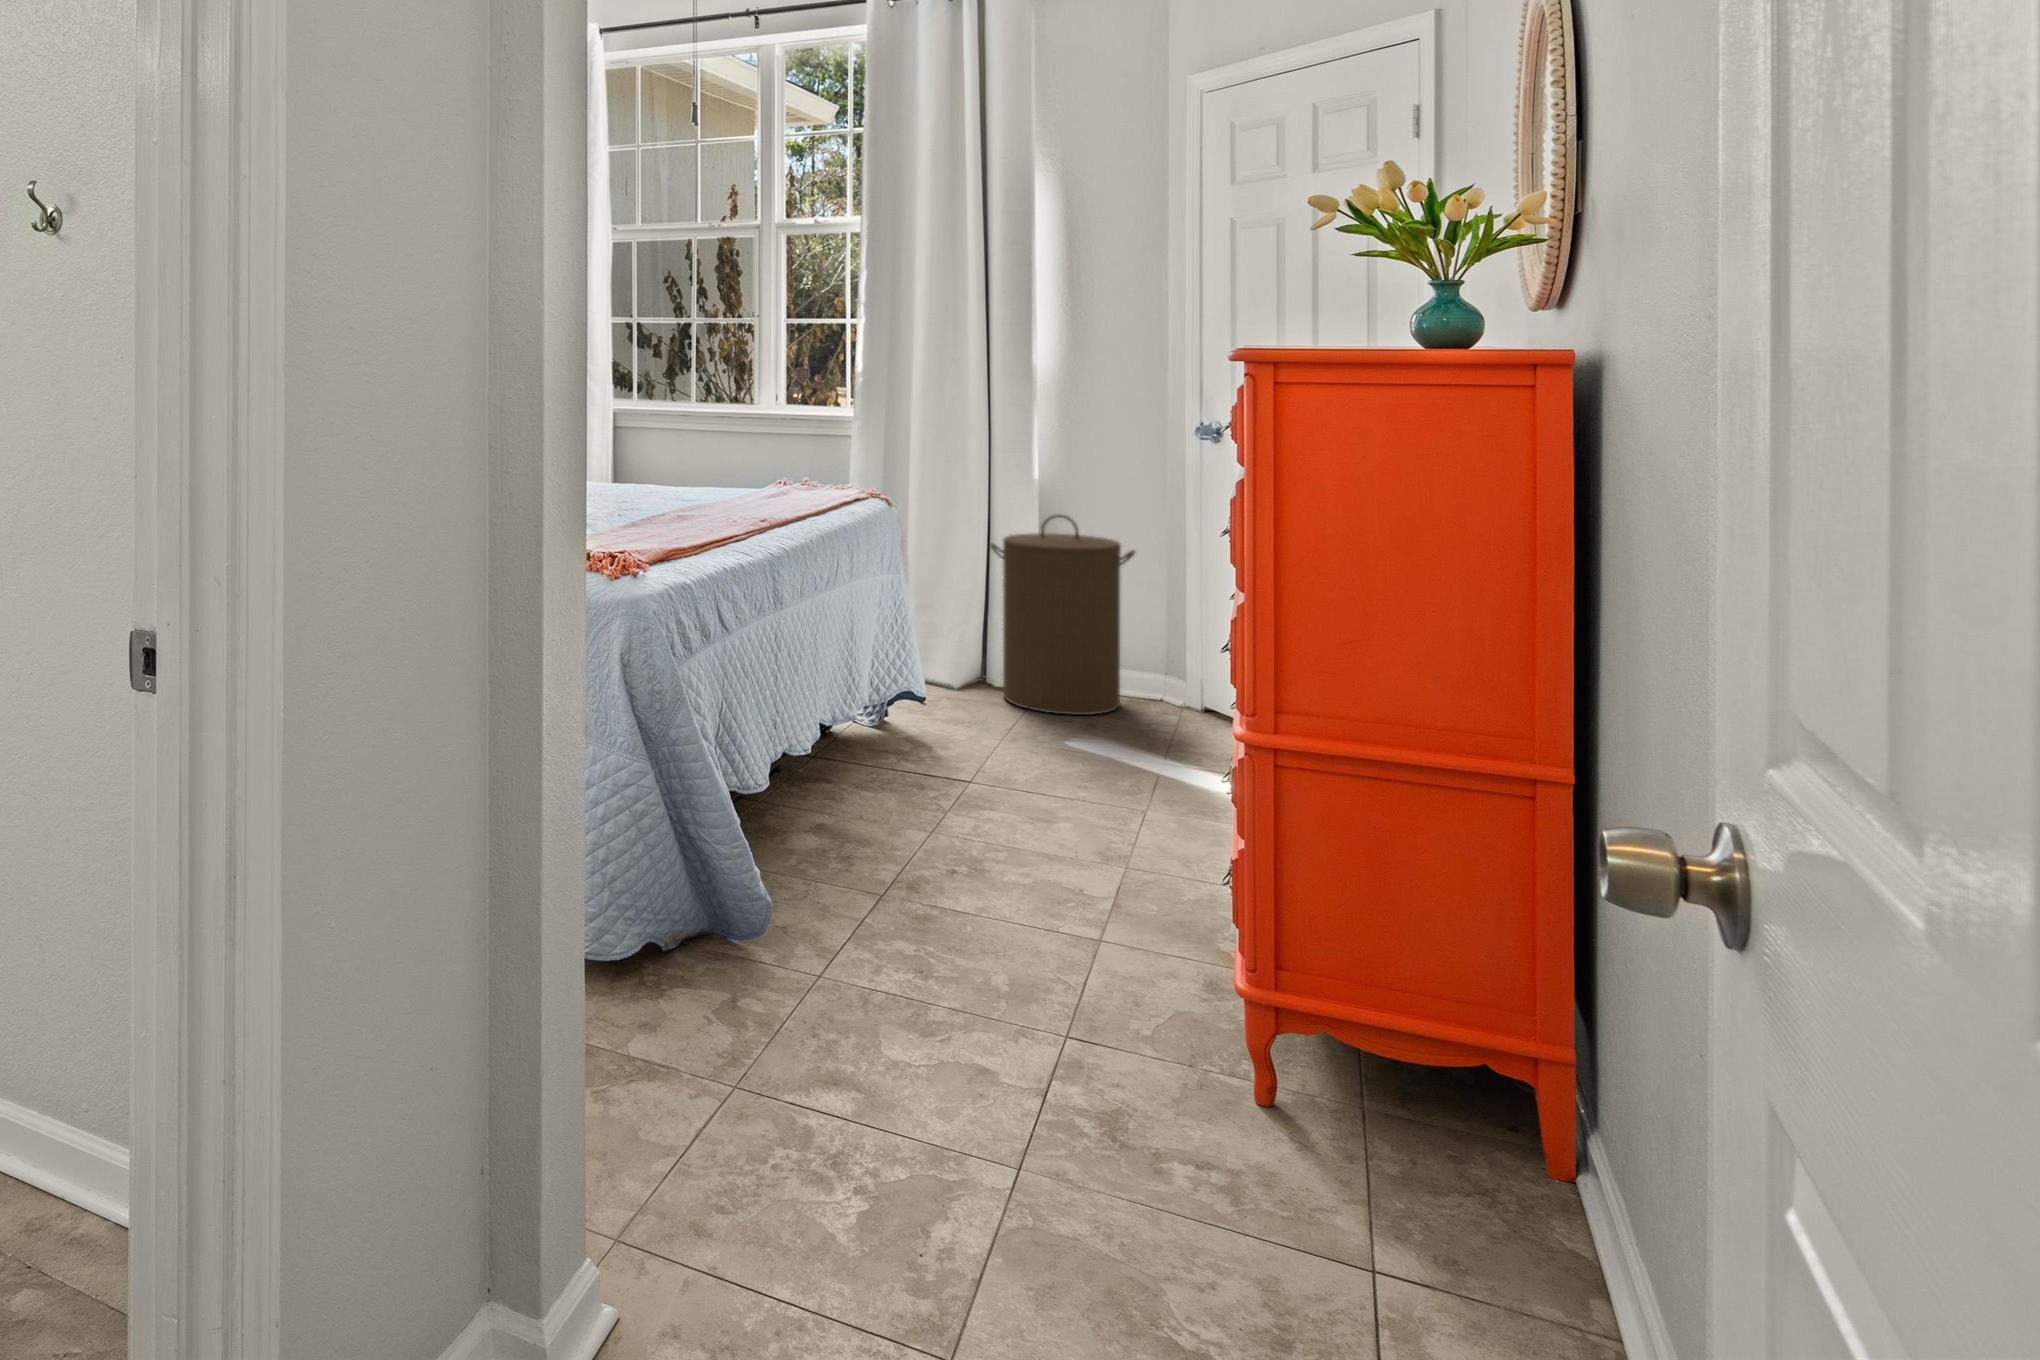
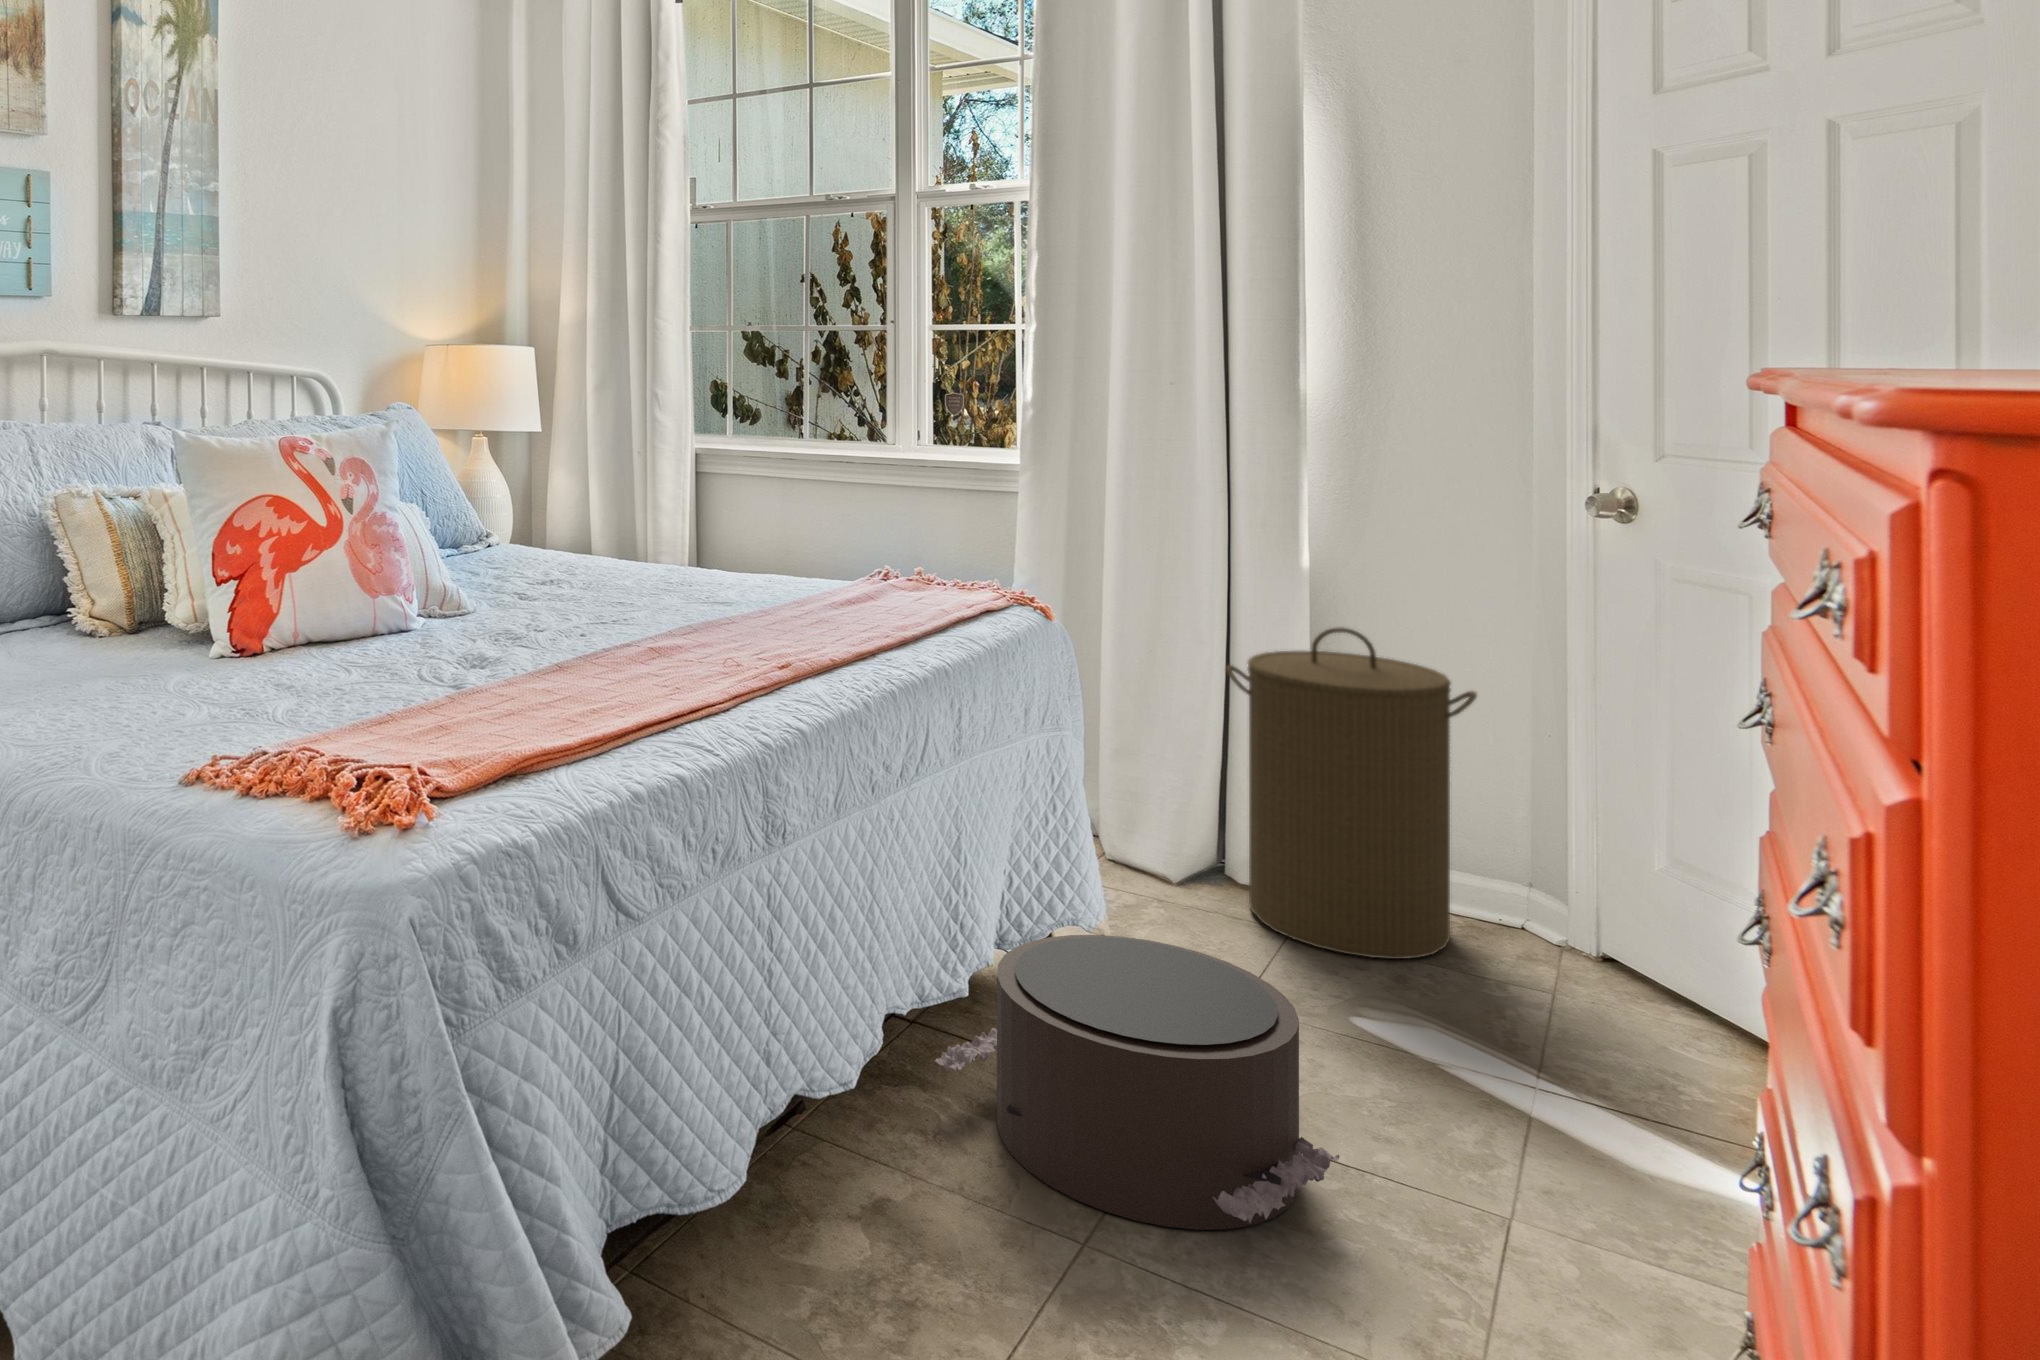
pouf: none [841,685,1062,815] -> present [935,935,1339,1230]

